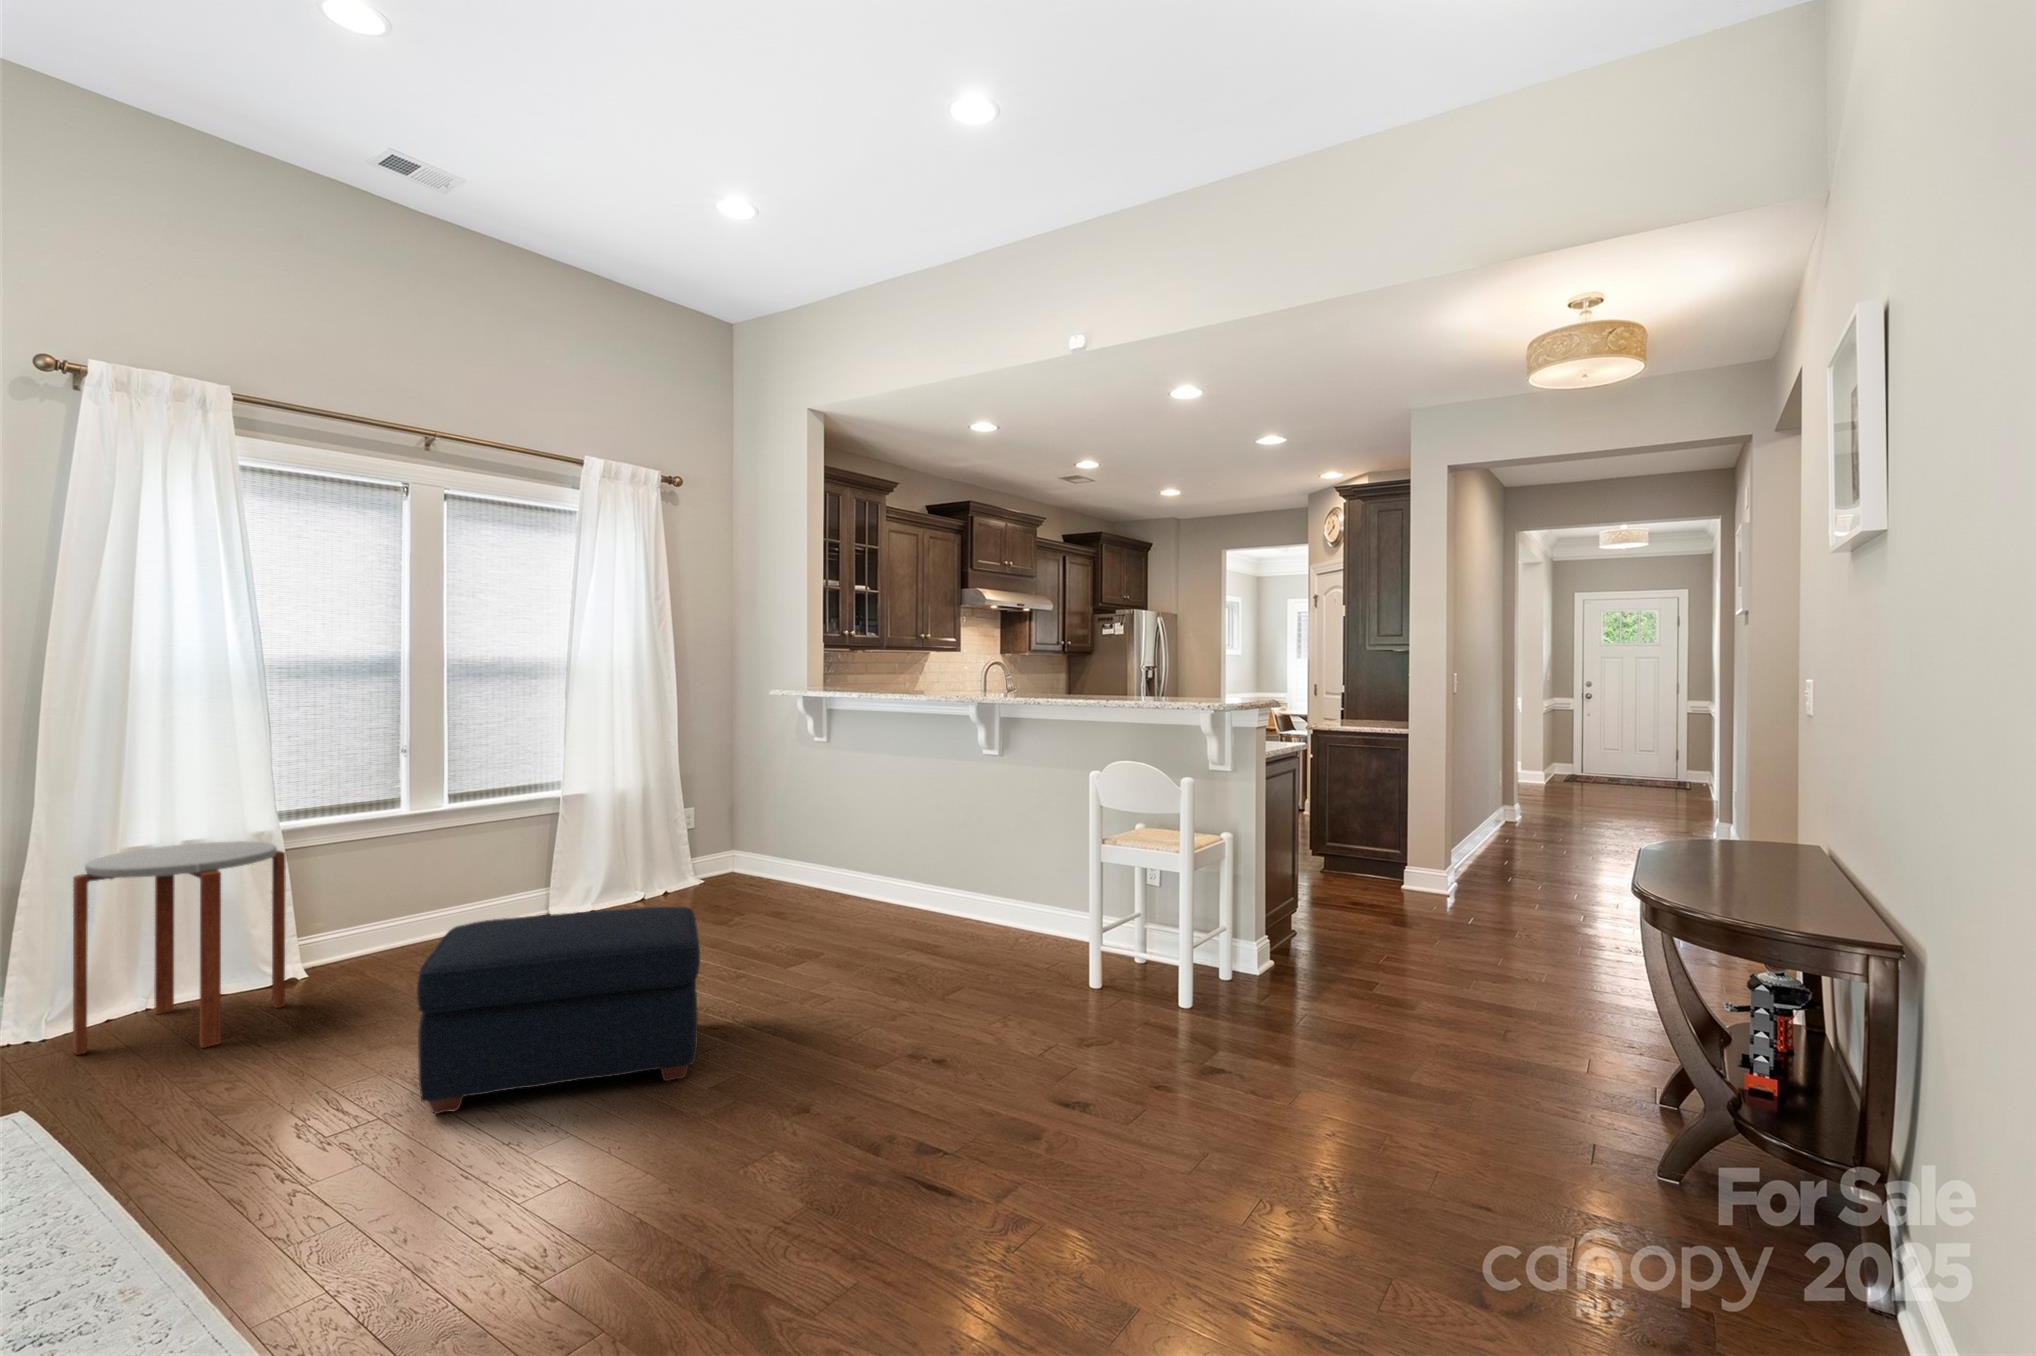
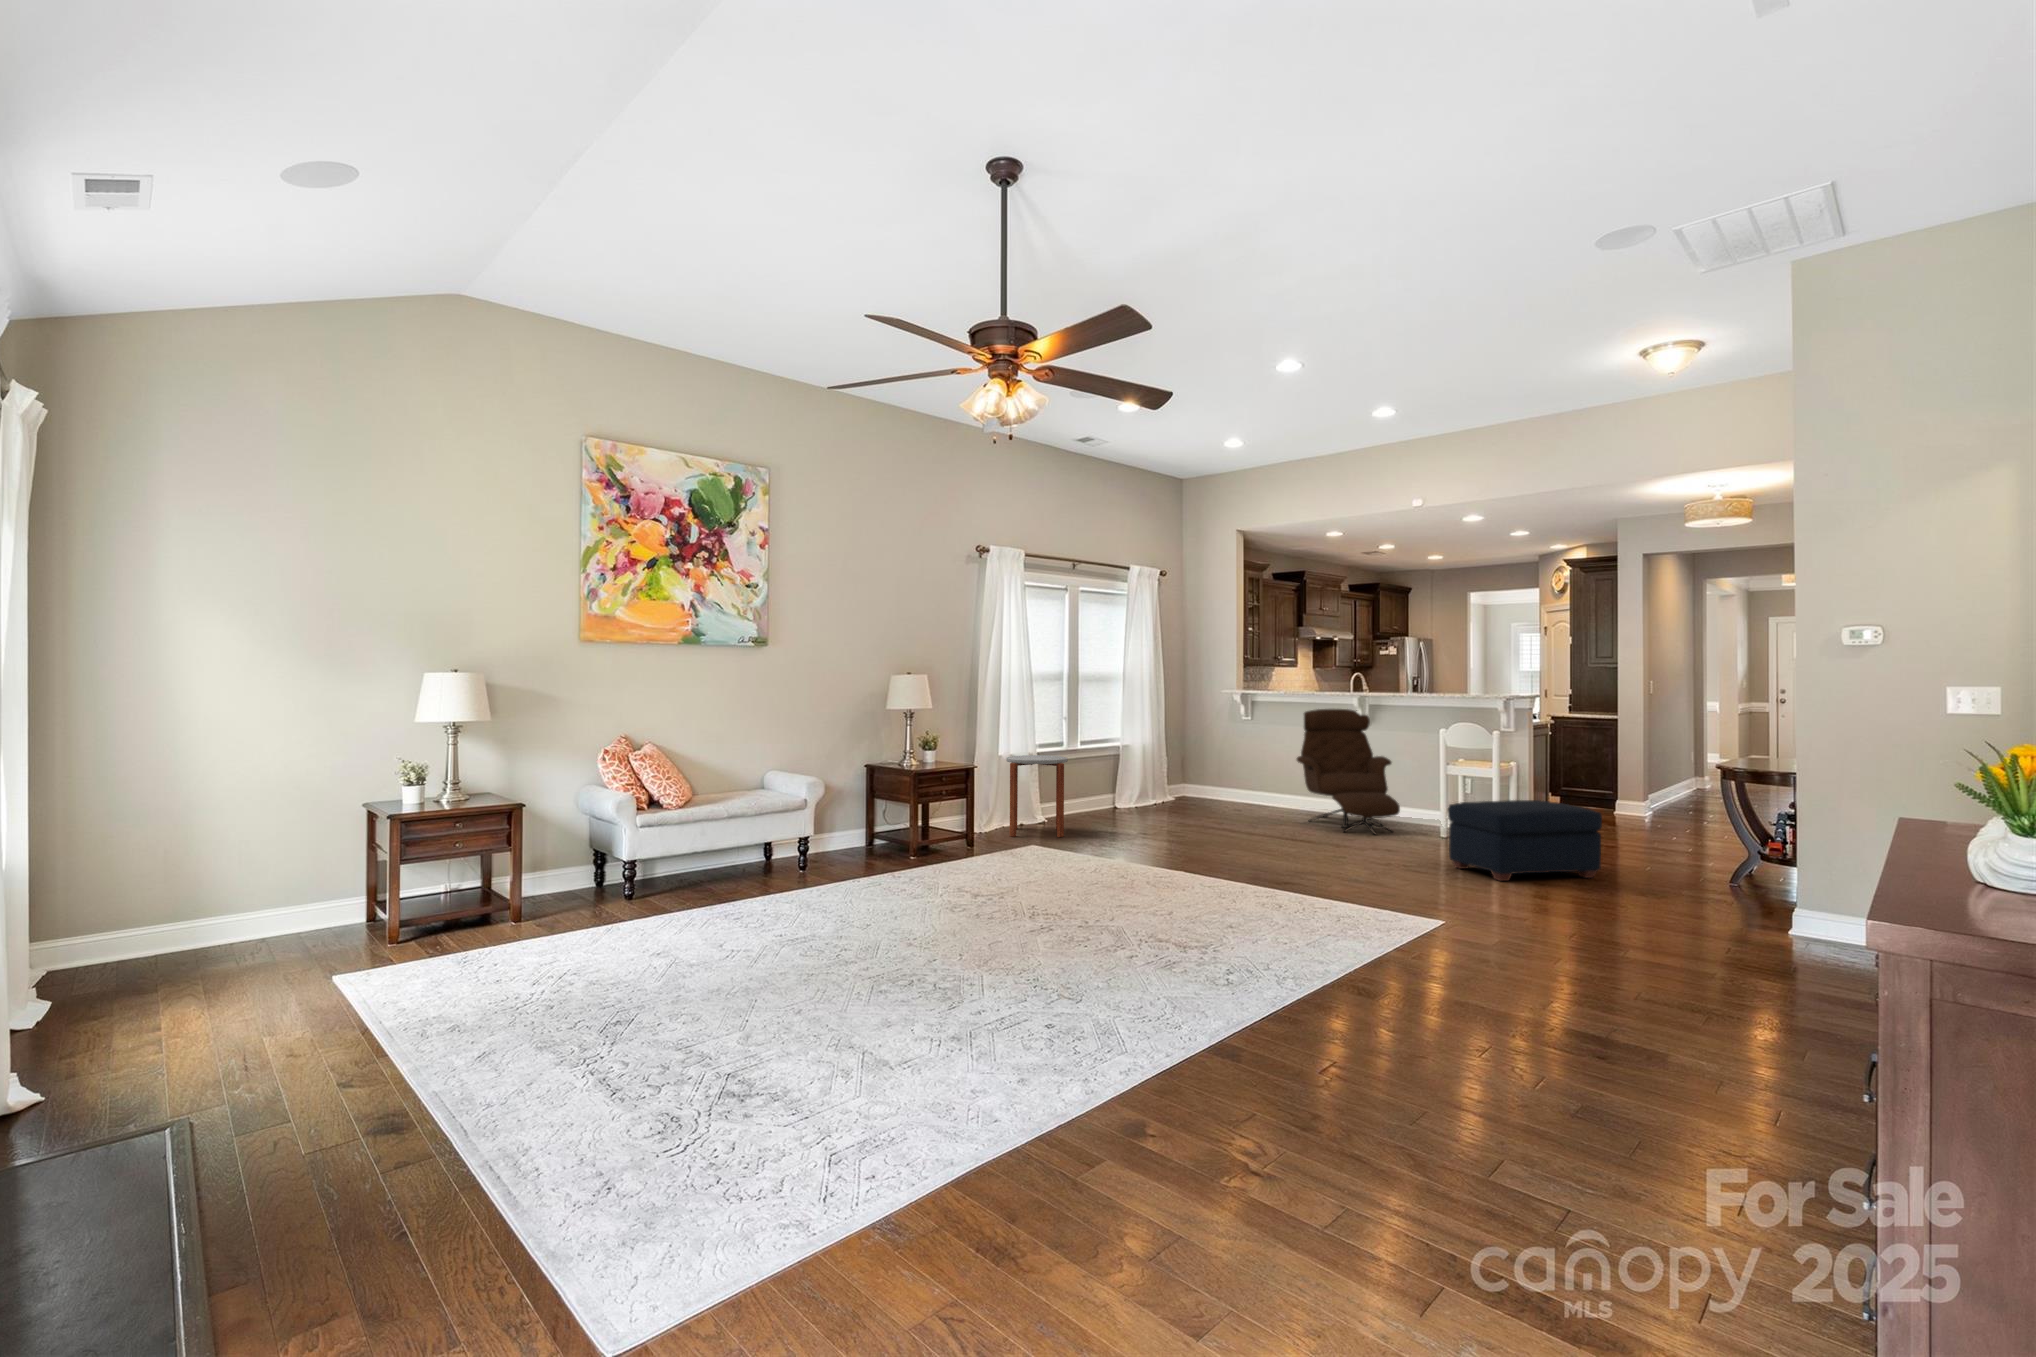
lounge chair: none [861,724,1030,988] -> present [1297,709,1400,835]
ottoman: present [417,907,700,1114] -> present [1448,800,1602,881]

